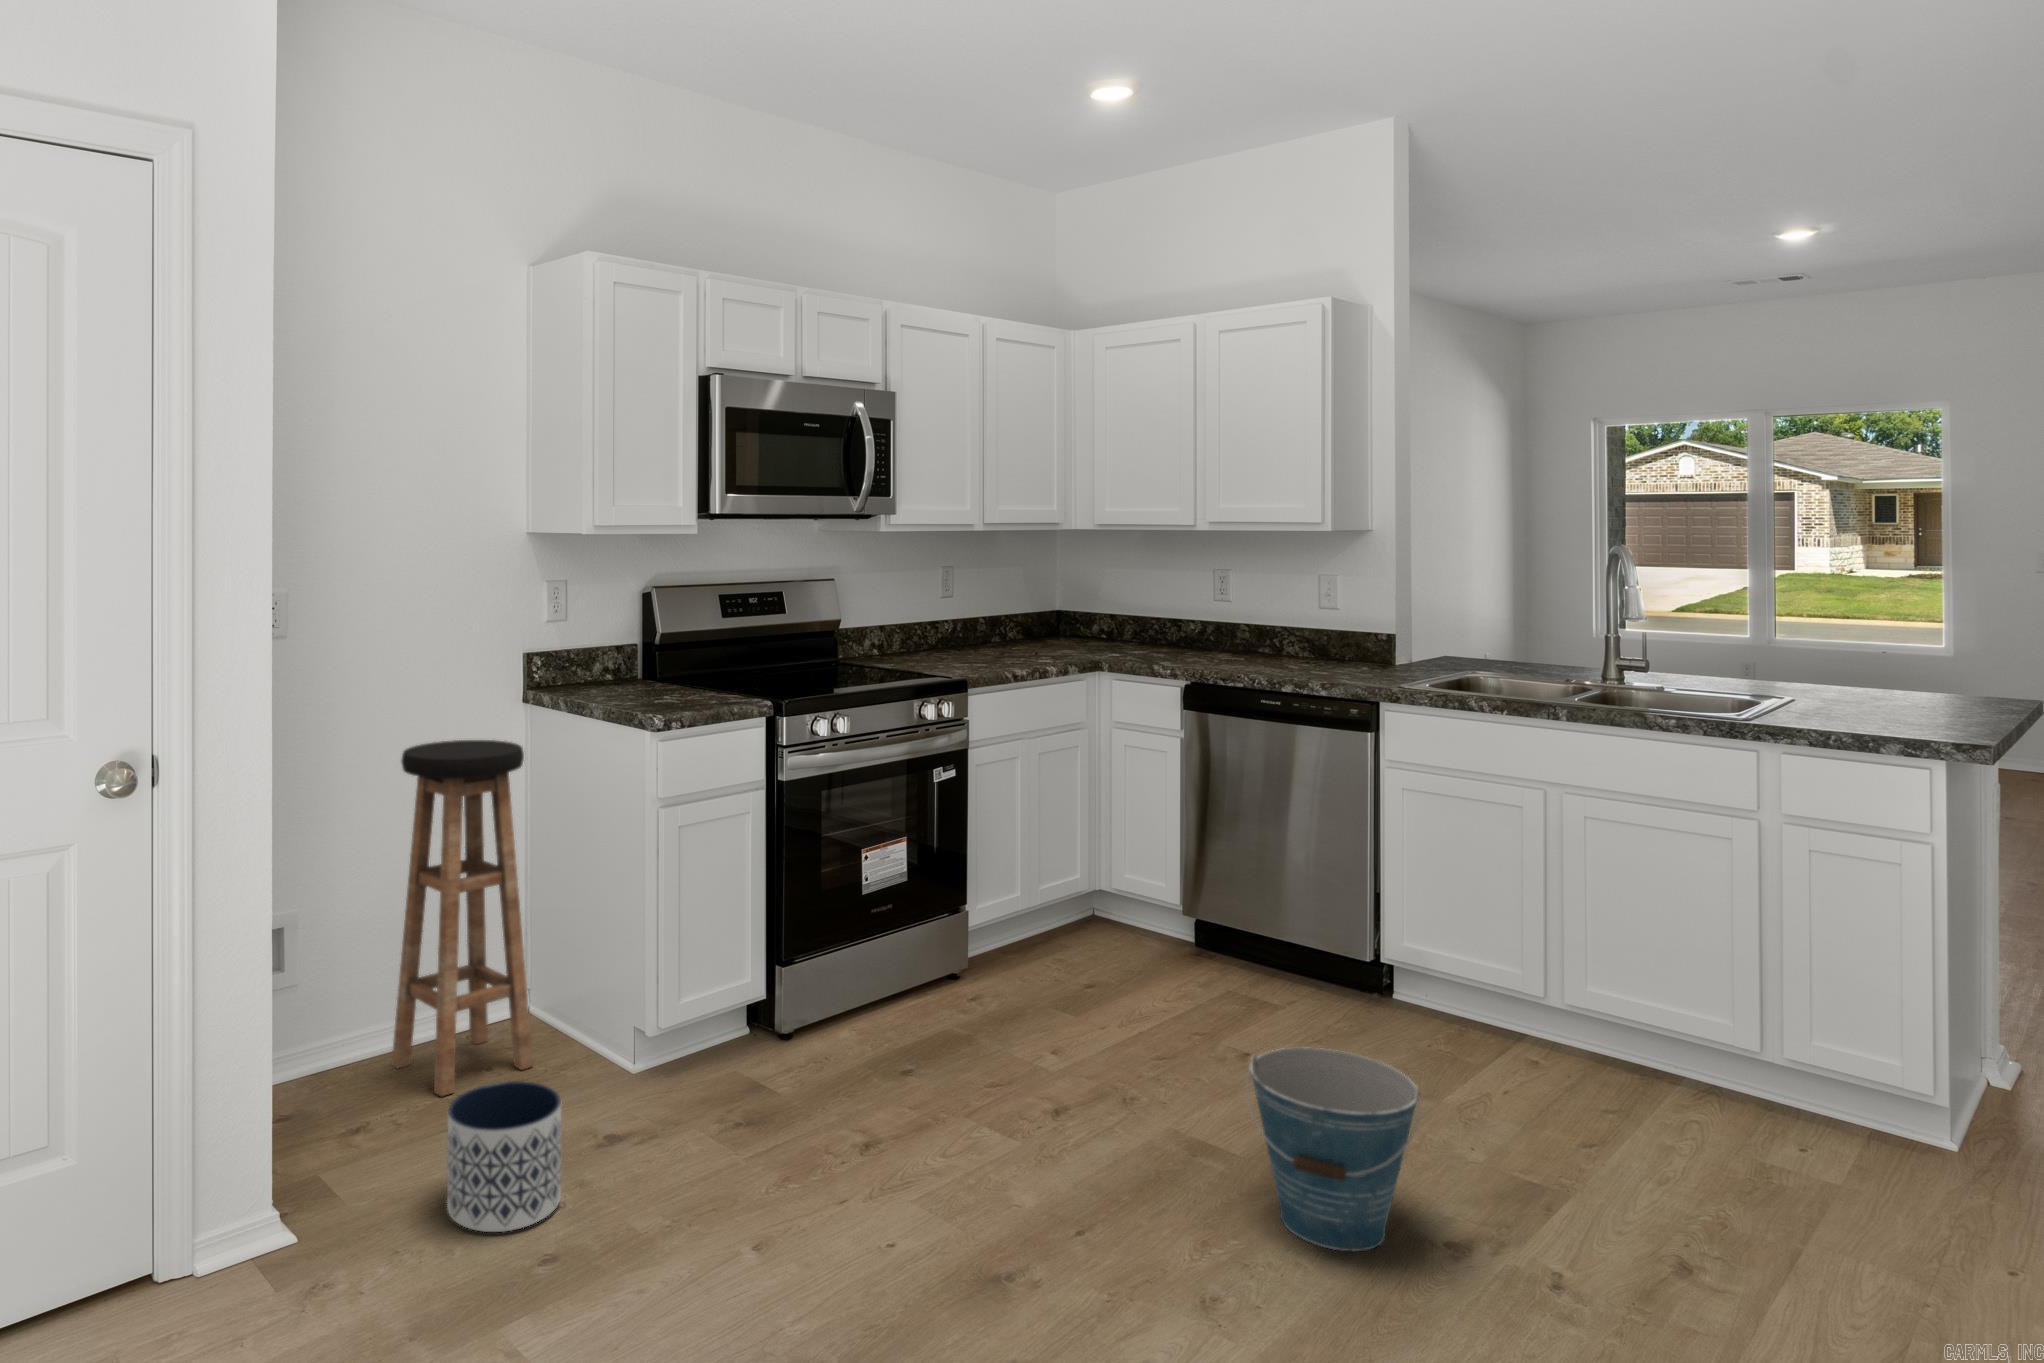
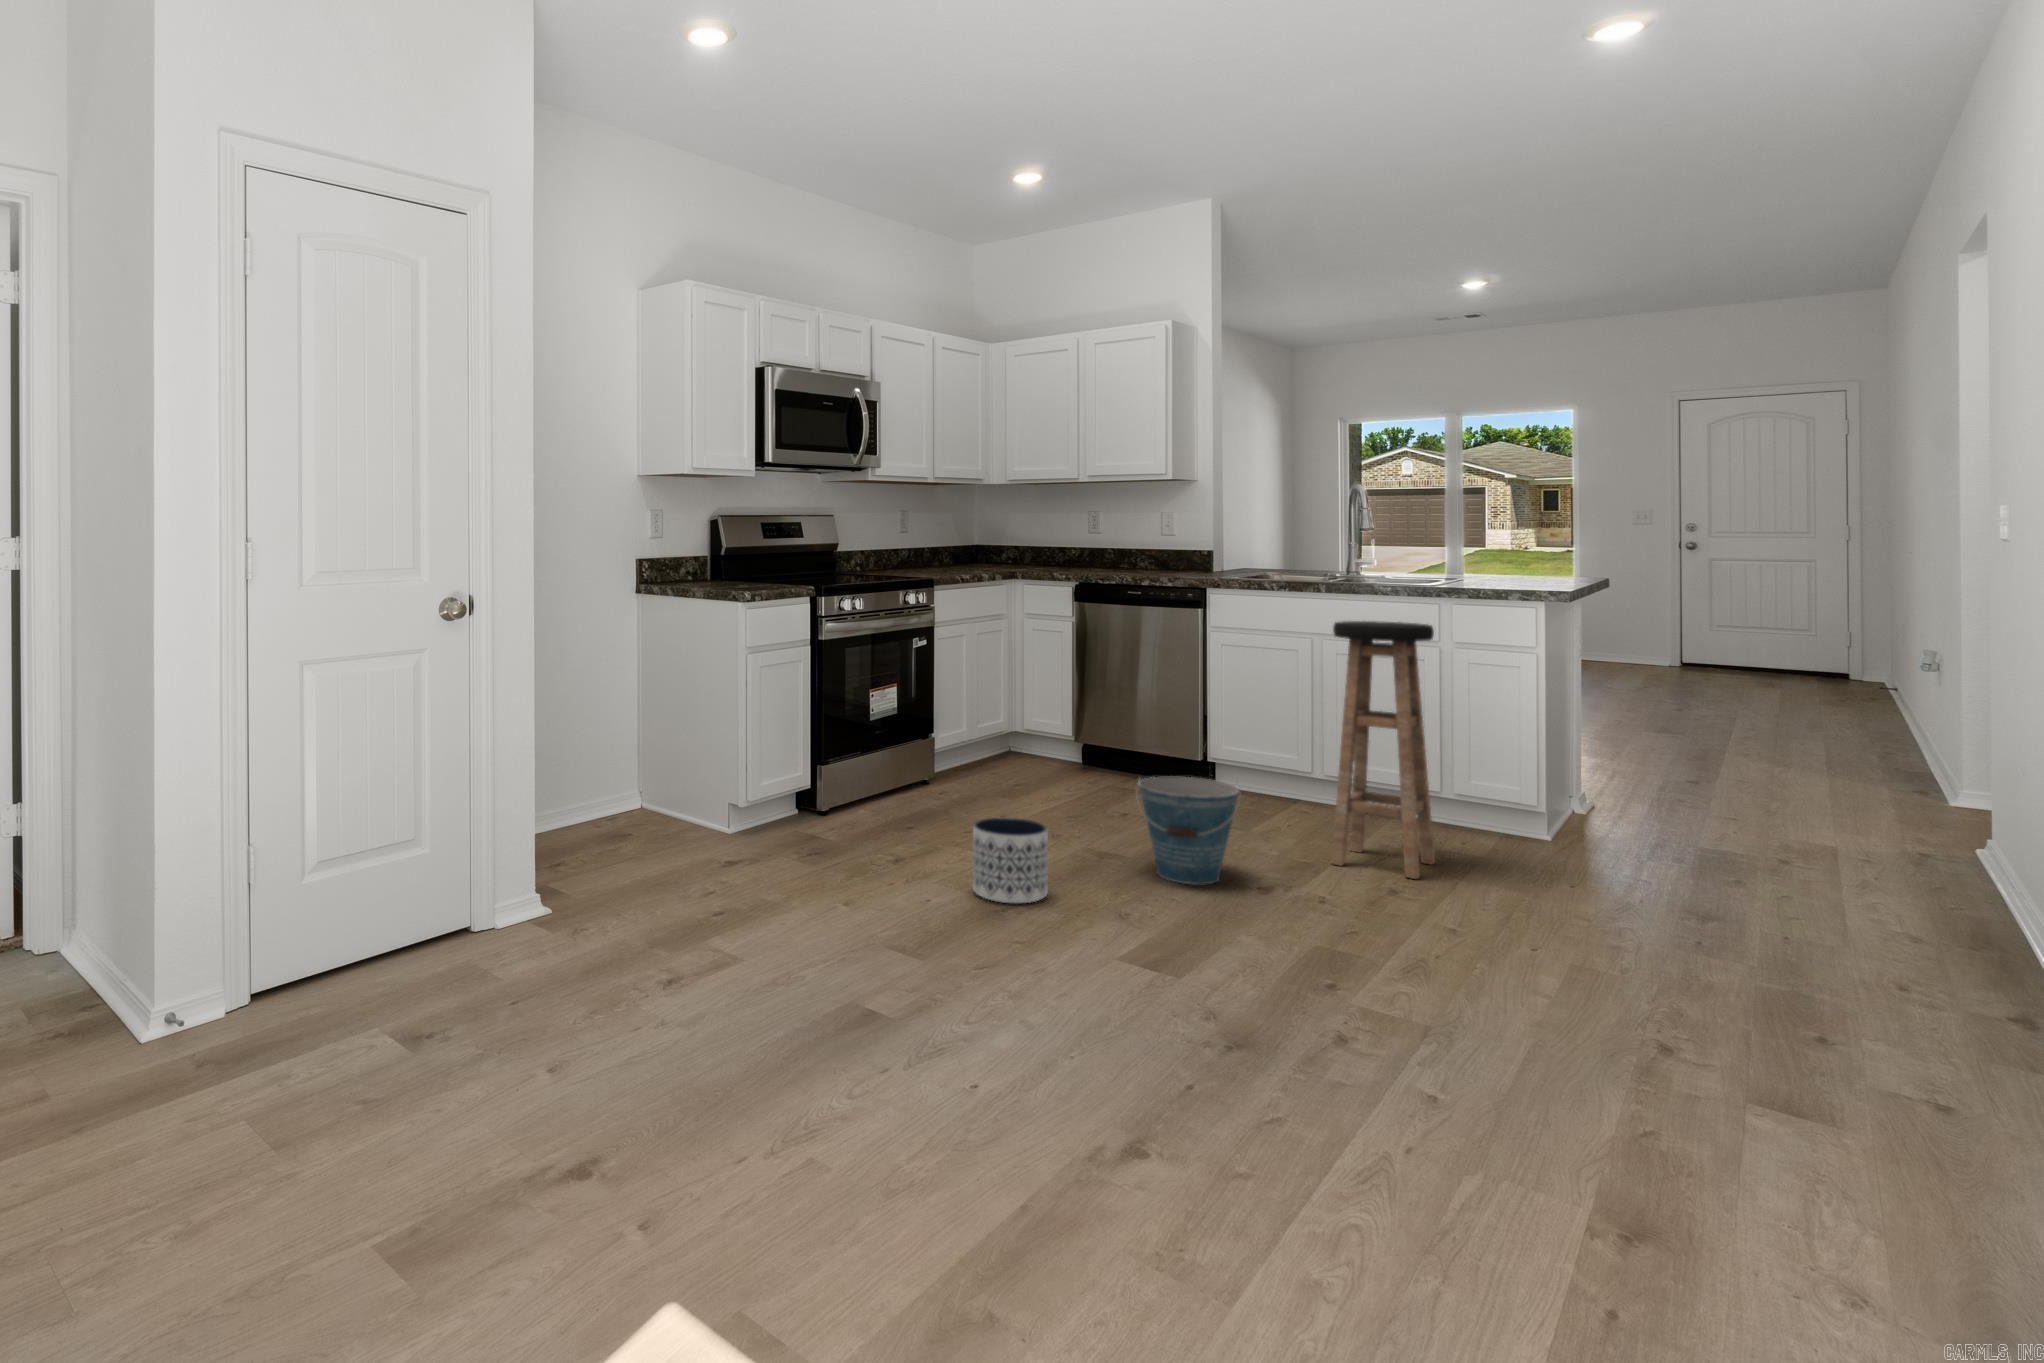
bar stool: present [391,740,533,1096] -> present [1331,621,1435,879]
planter: present [447,1081,561,1232] -> present [973,818,1048,904]

